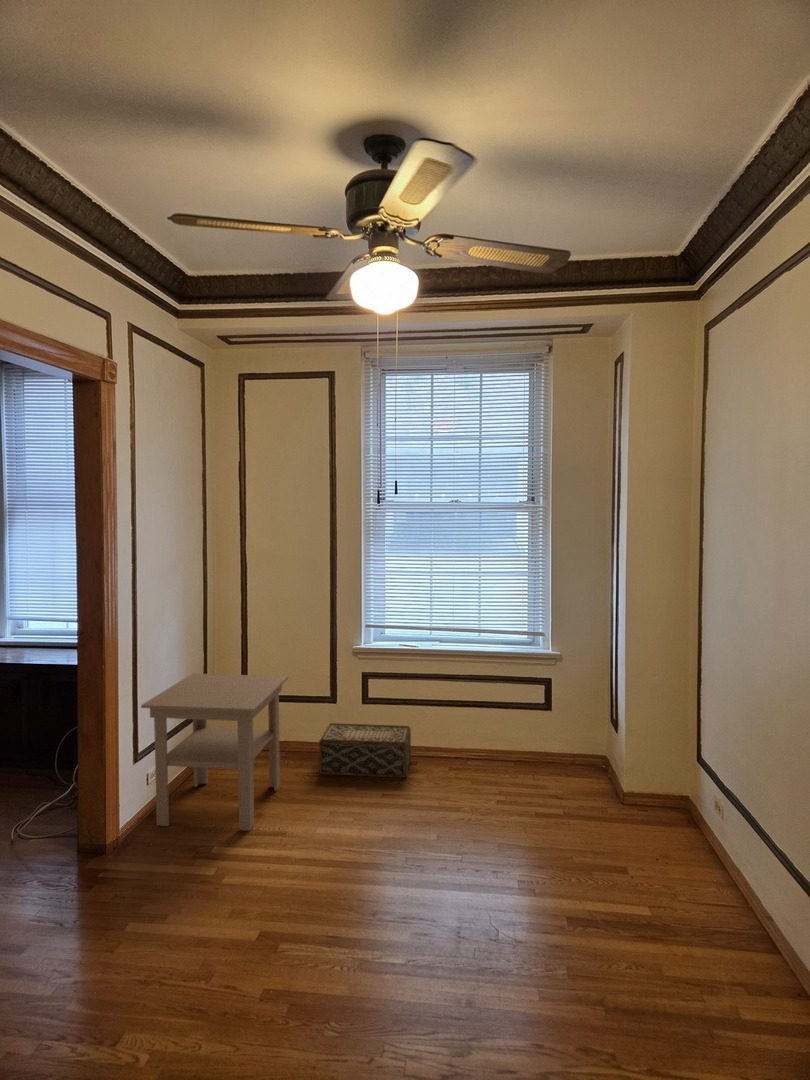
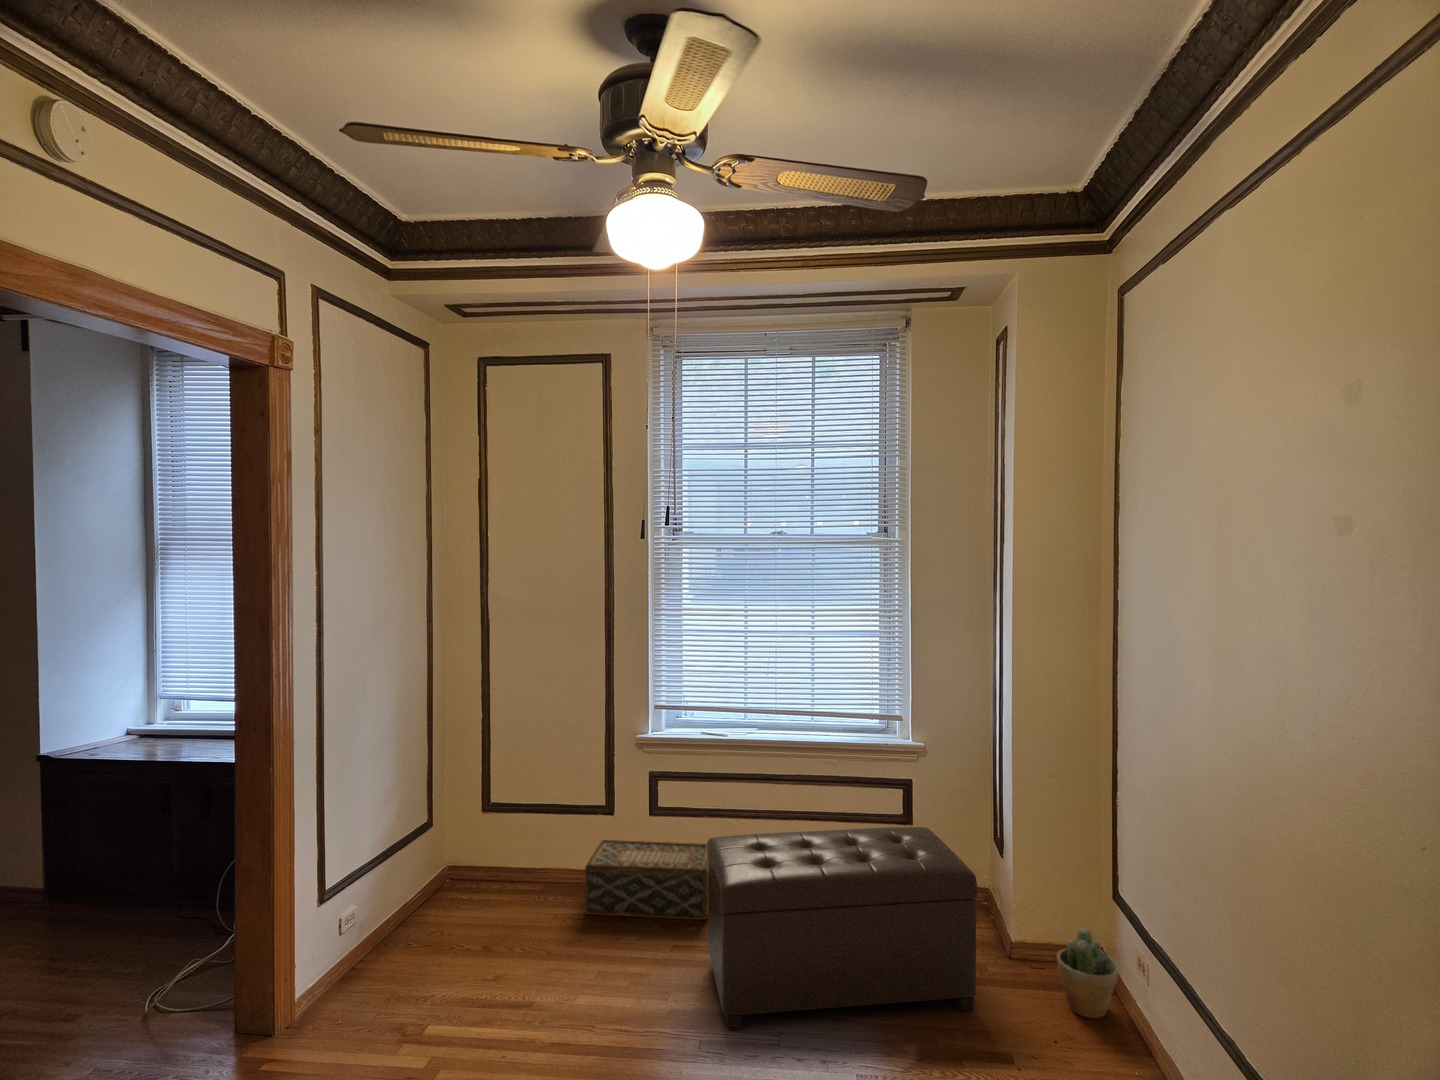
side table: present [141,674,288,831] -> none [326,771,540,1003]
ottoman: none [408,711,599,847] -> present [707,827,978,1030]
potted plant: none [653,778,696,839] -> present [1057,928,1119,1018]

